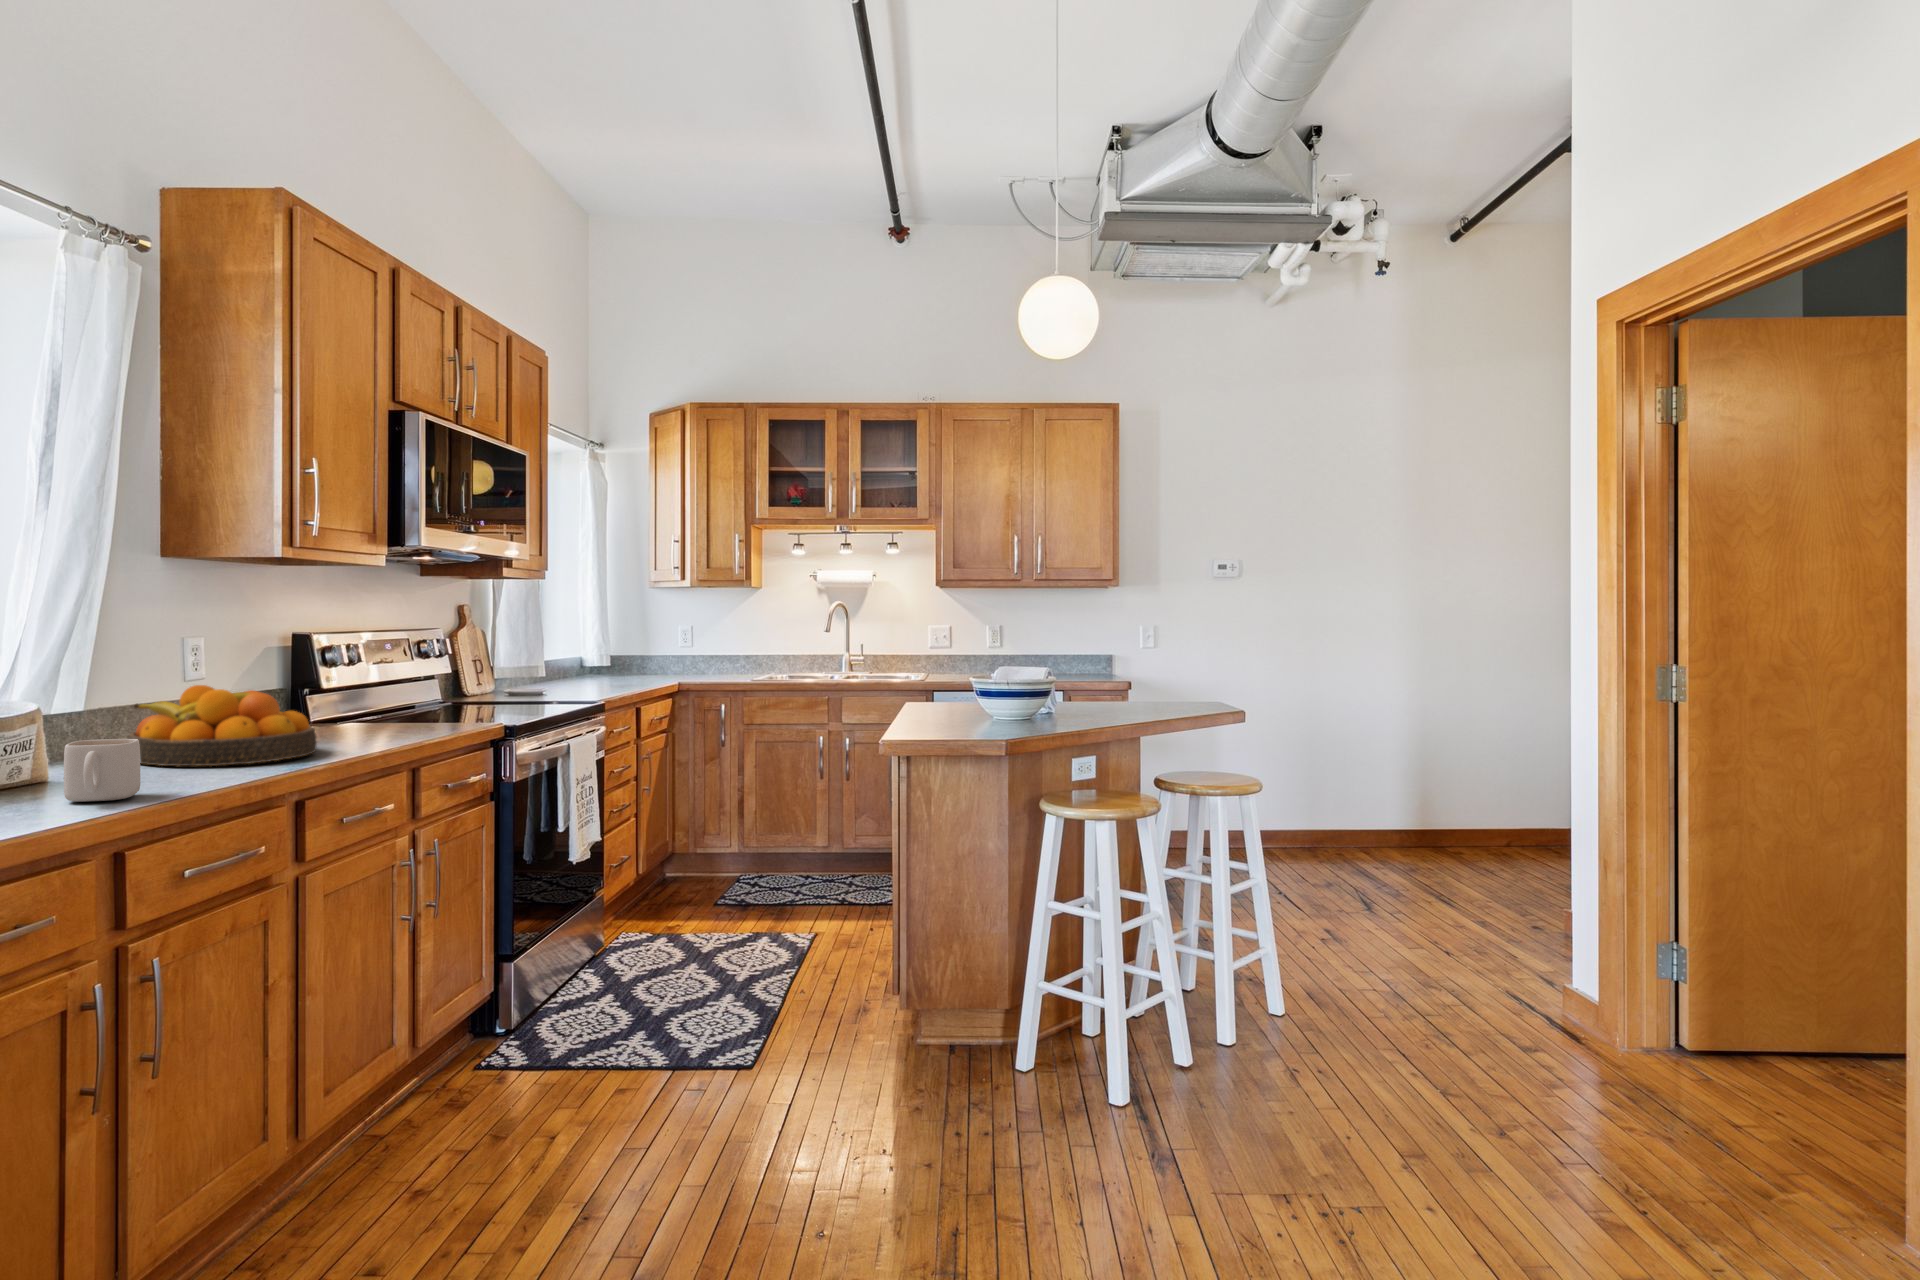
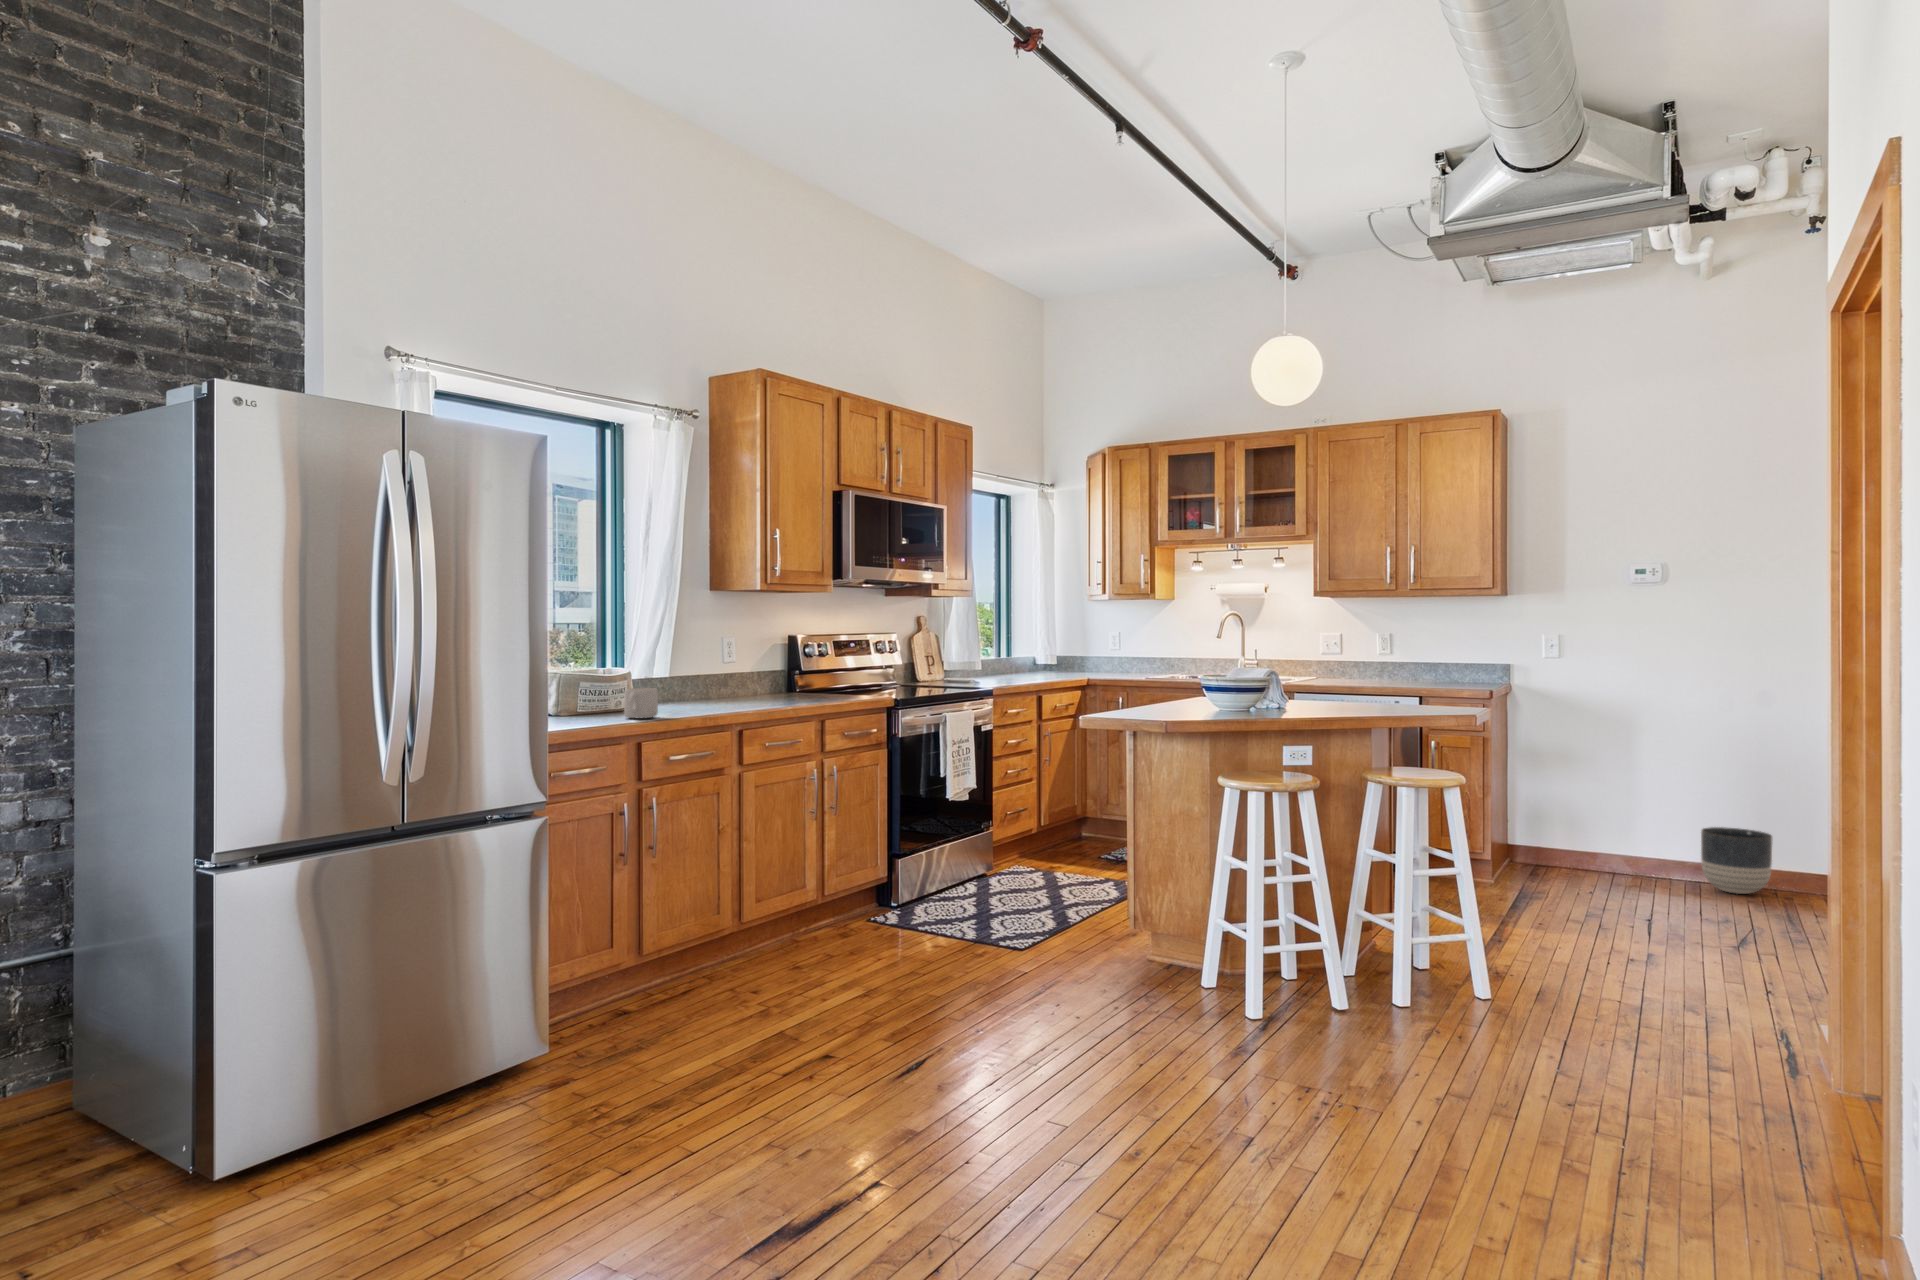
fruit bowl: present [128,685,317,766] -> none [673,664,765,708]
planter: none [1292,808,1349,869] -> present [1701,827,1772,894]

